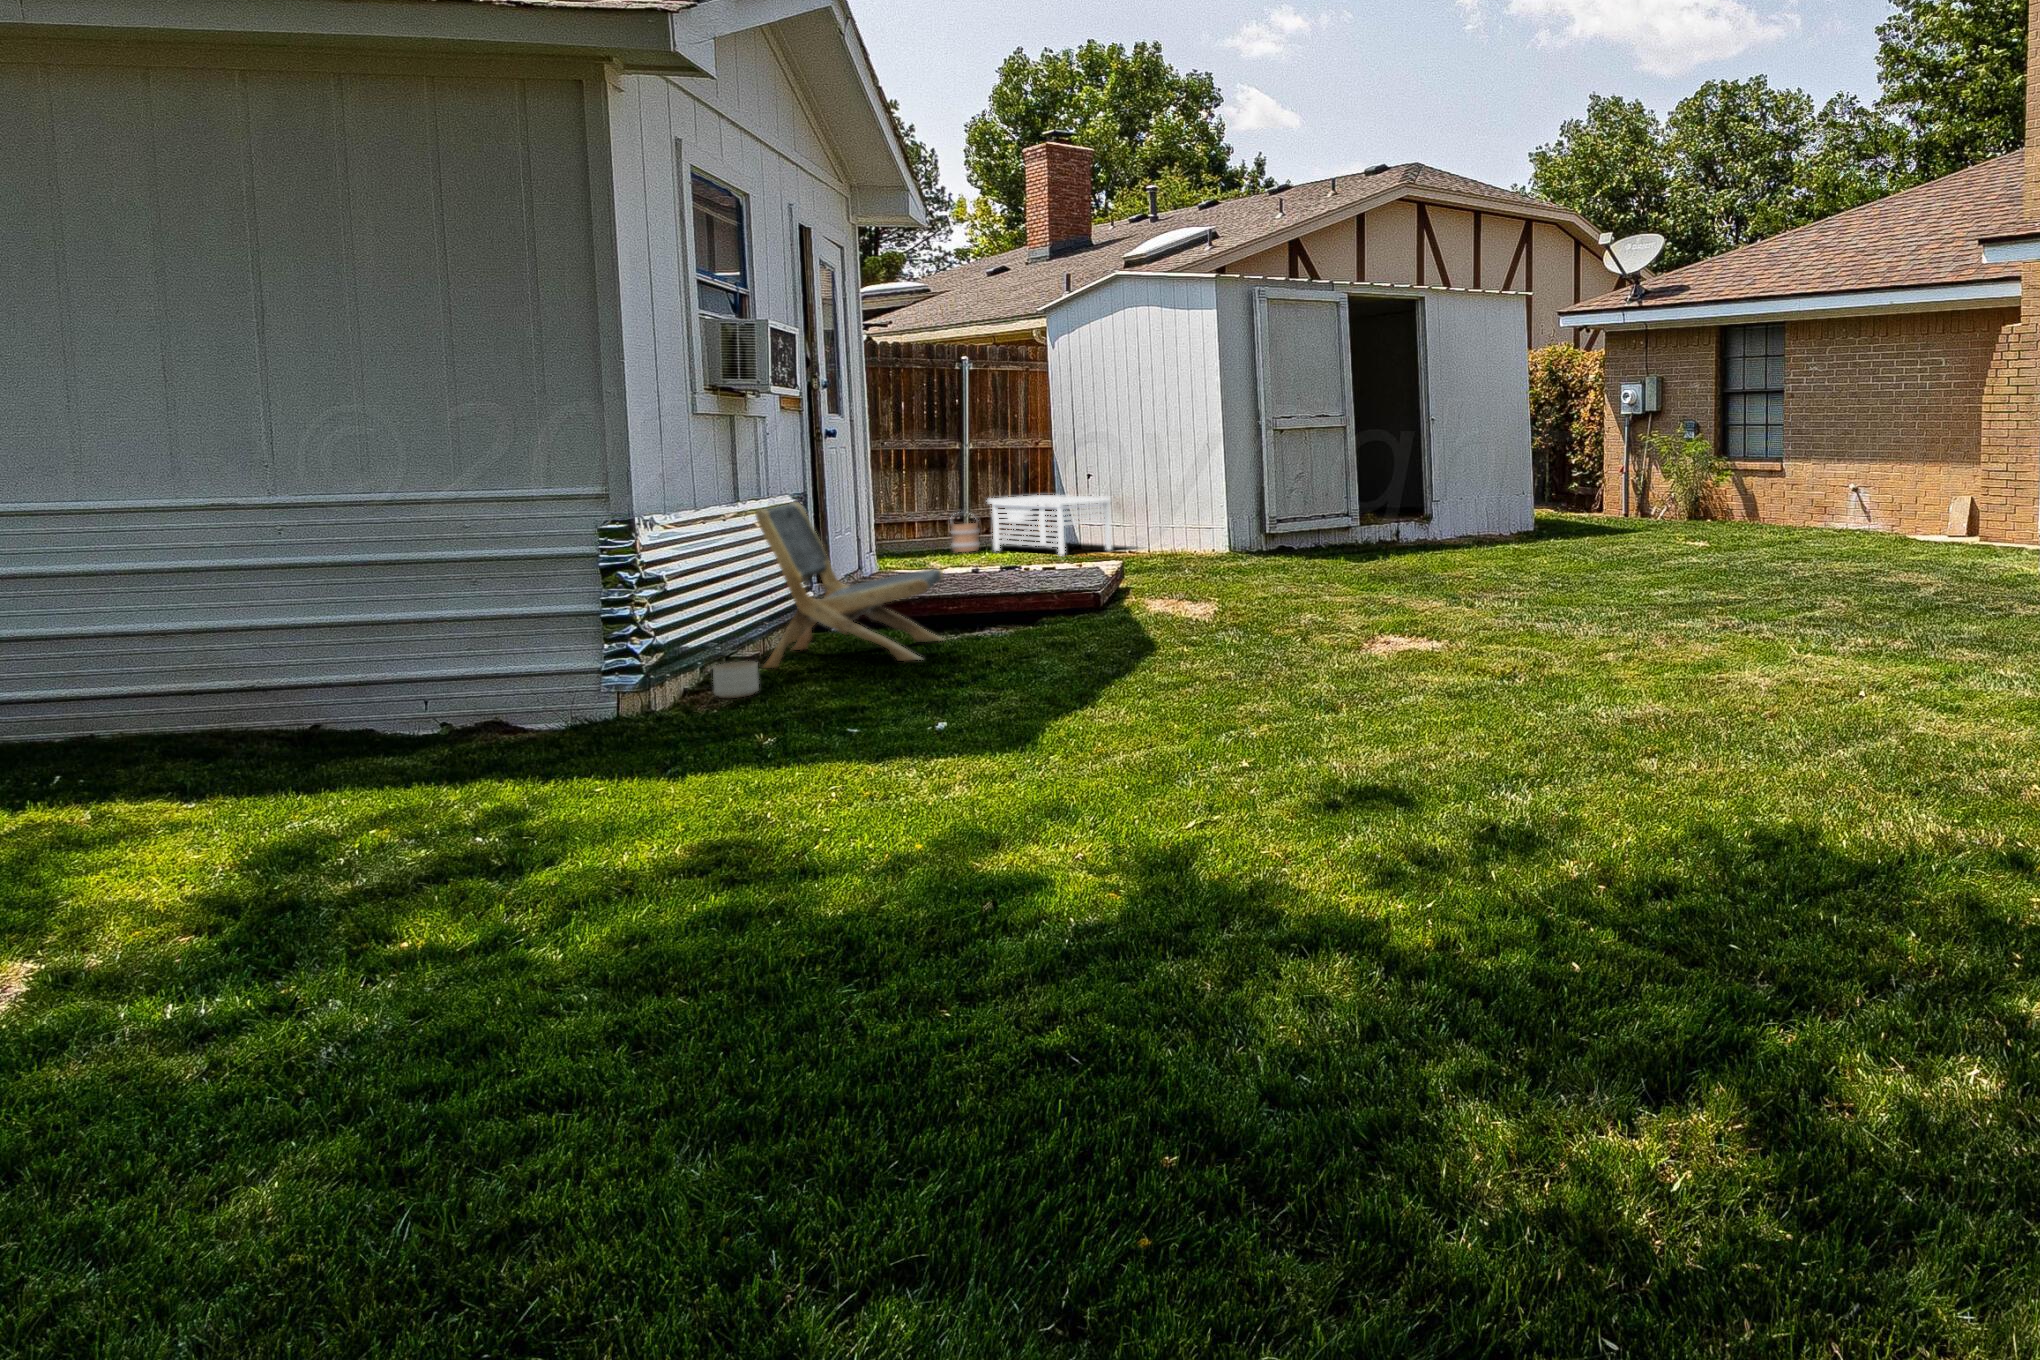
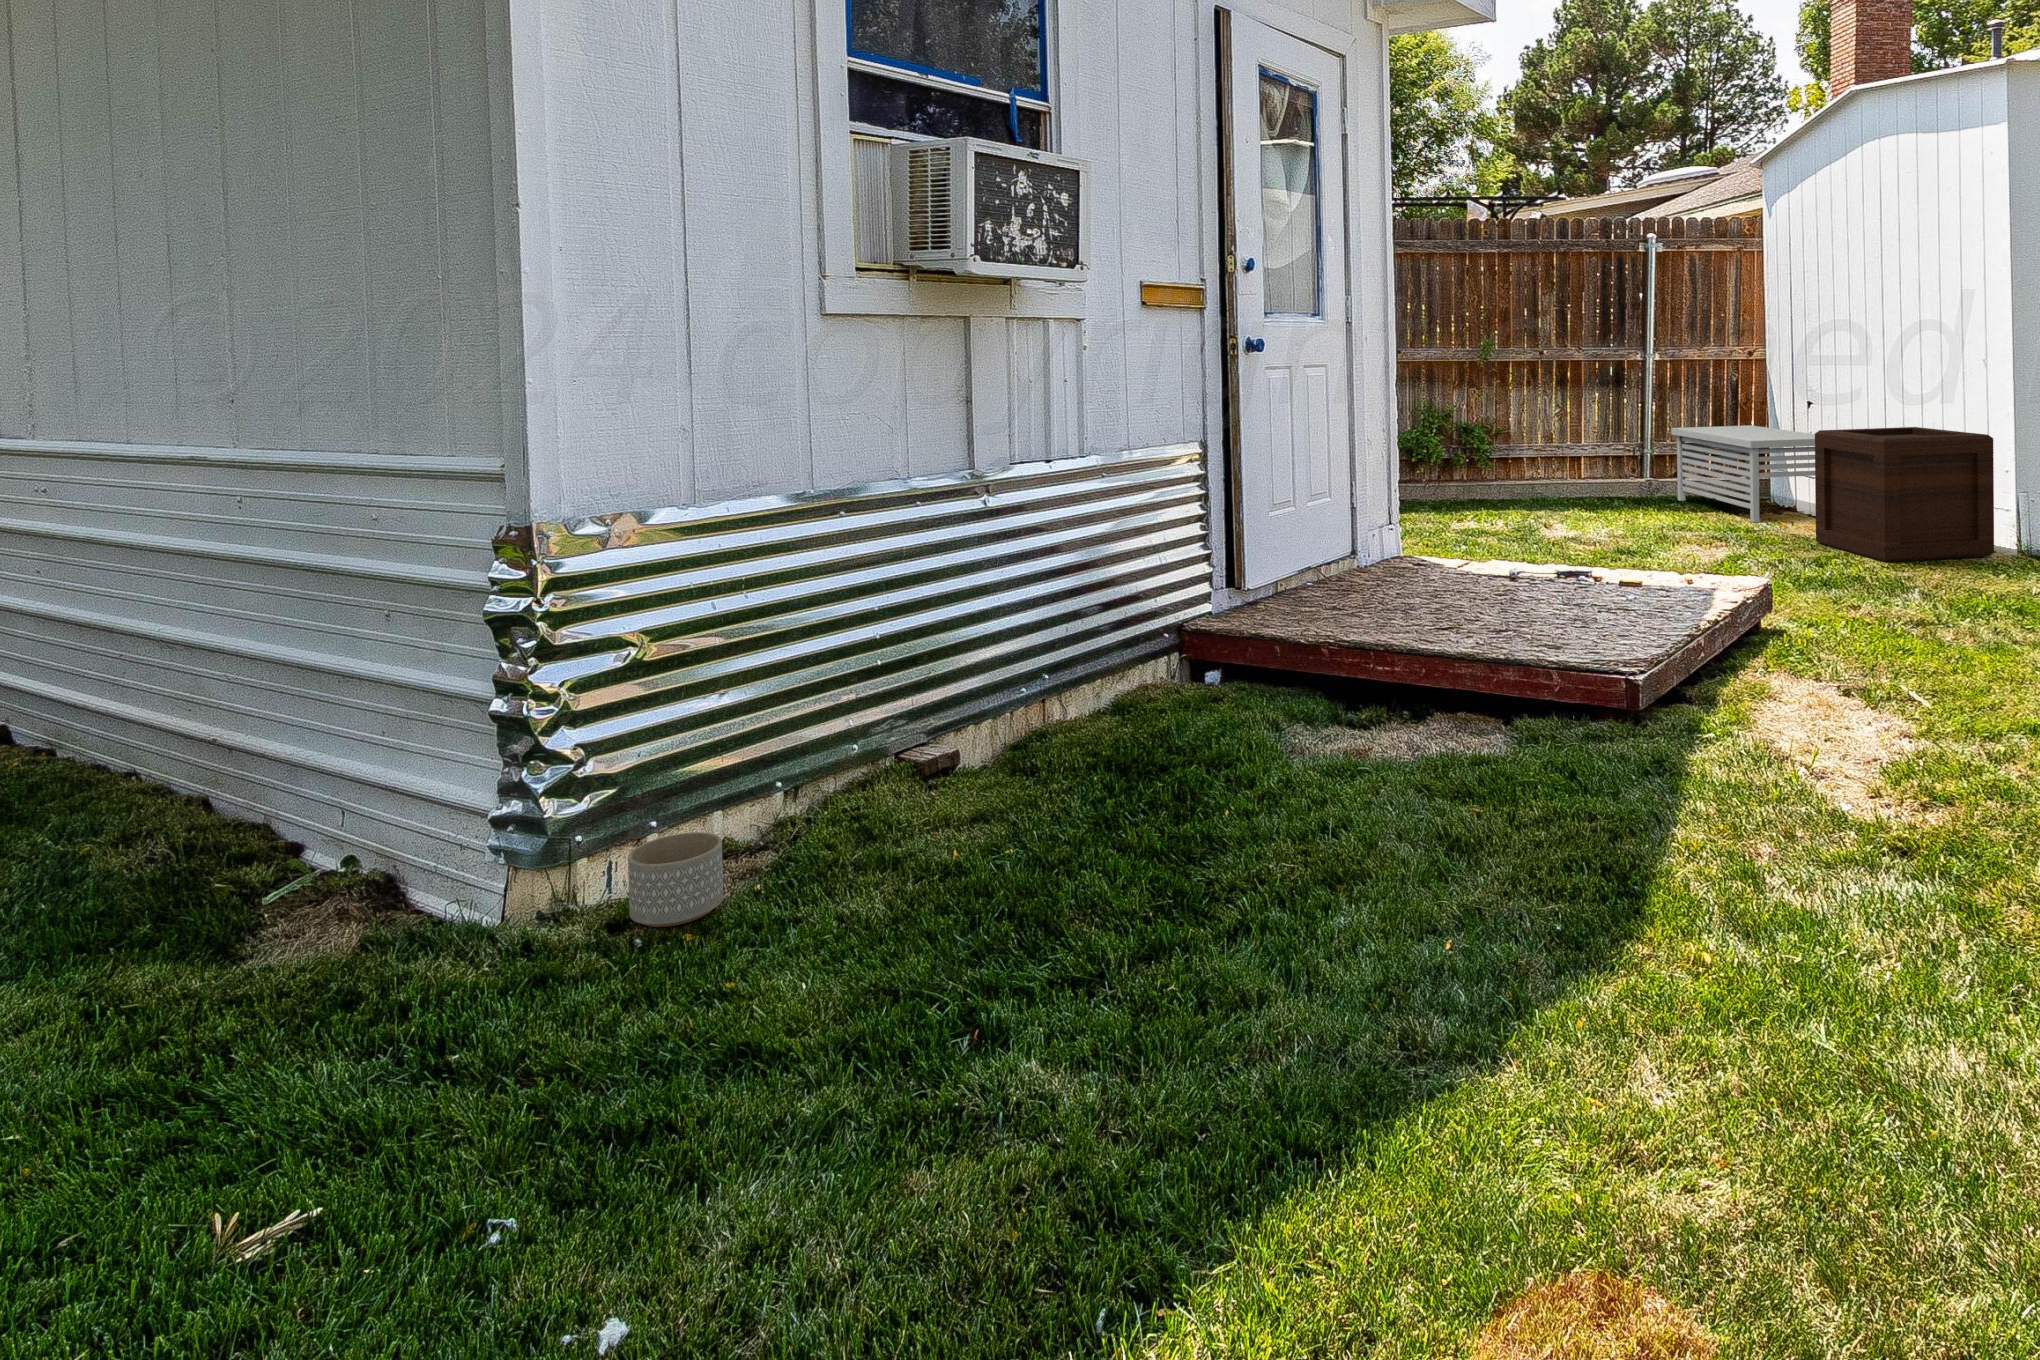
wooden crate: none [1108,485,1214,563] -> present [1815,427,1994,562]
lounge chair: present [755,502,943,668] -> none [909,470,1291,844]
bucket: present [950,513,980,552] -> none [1624,444,1662,499]

